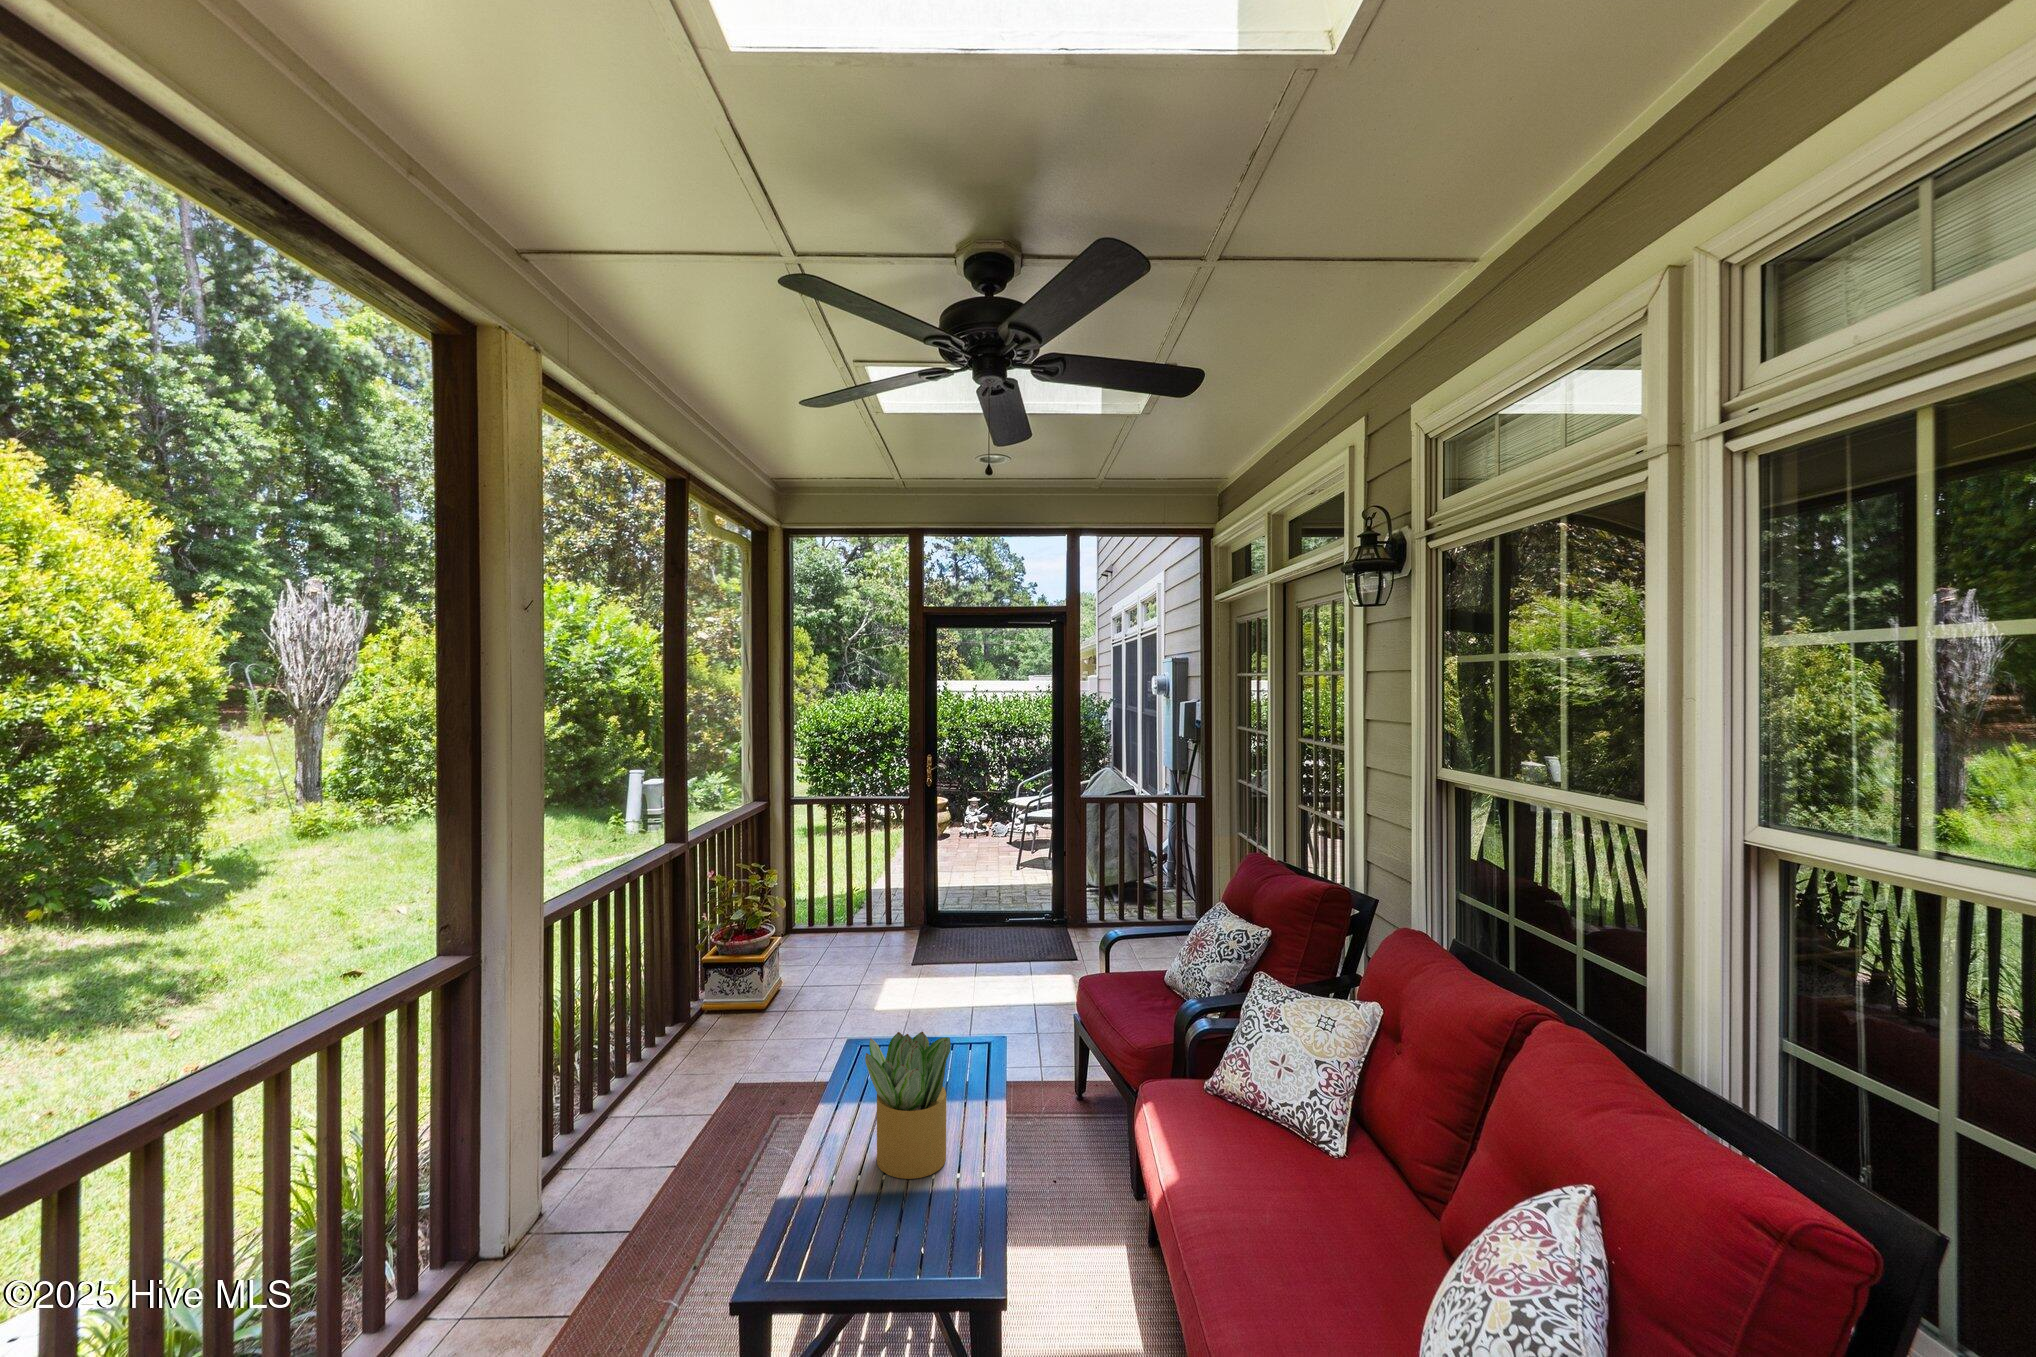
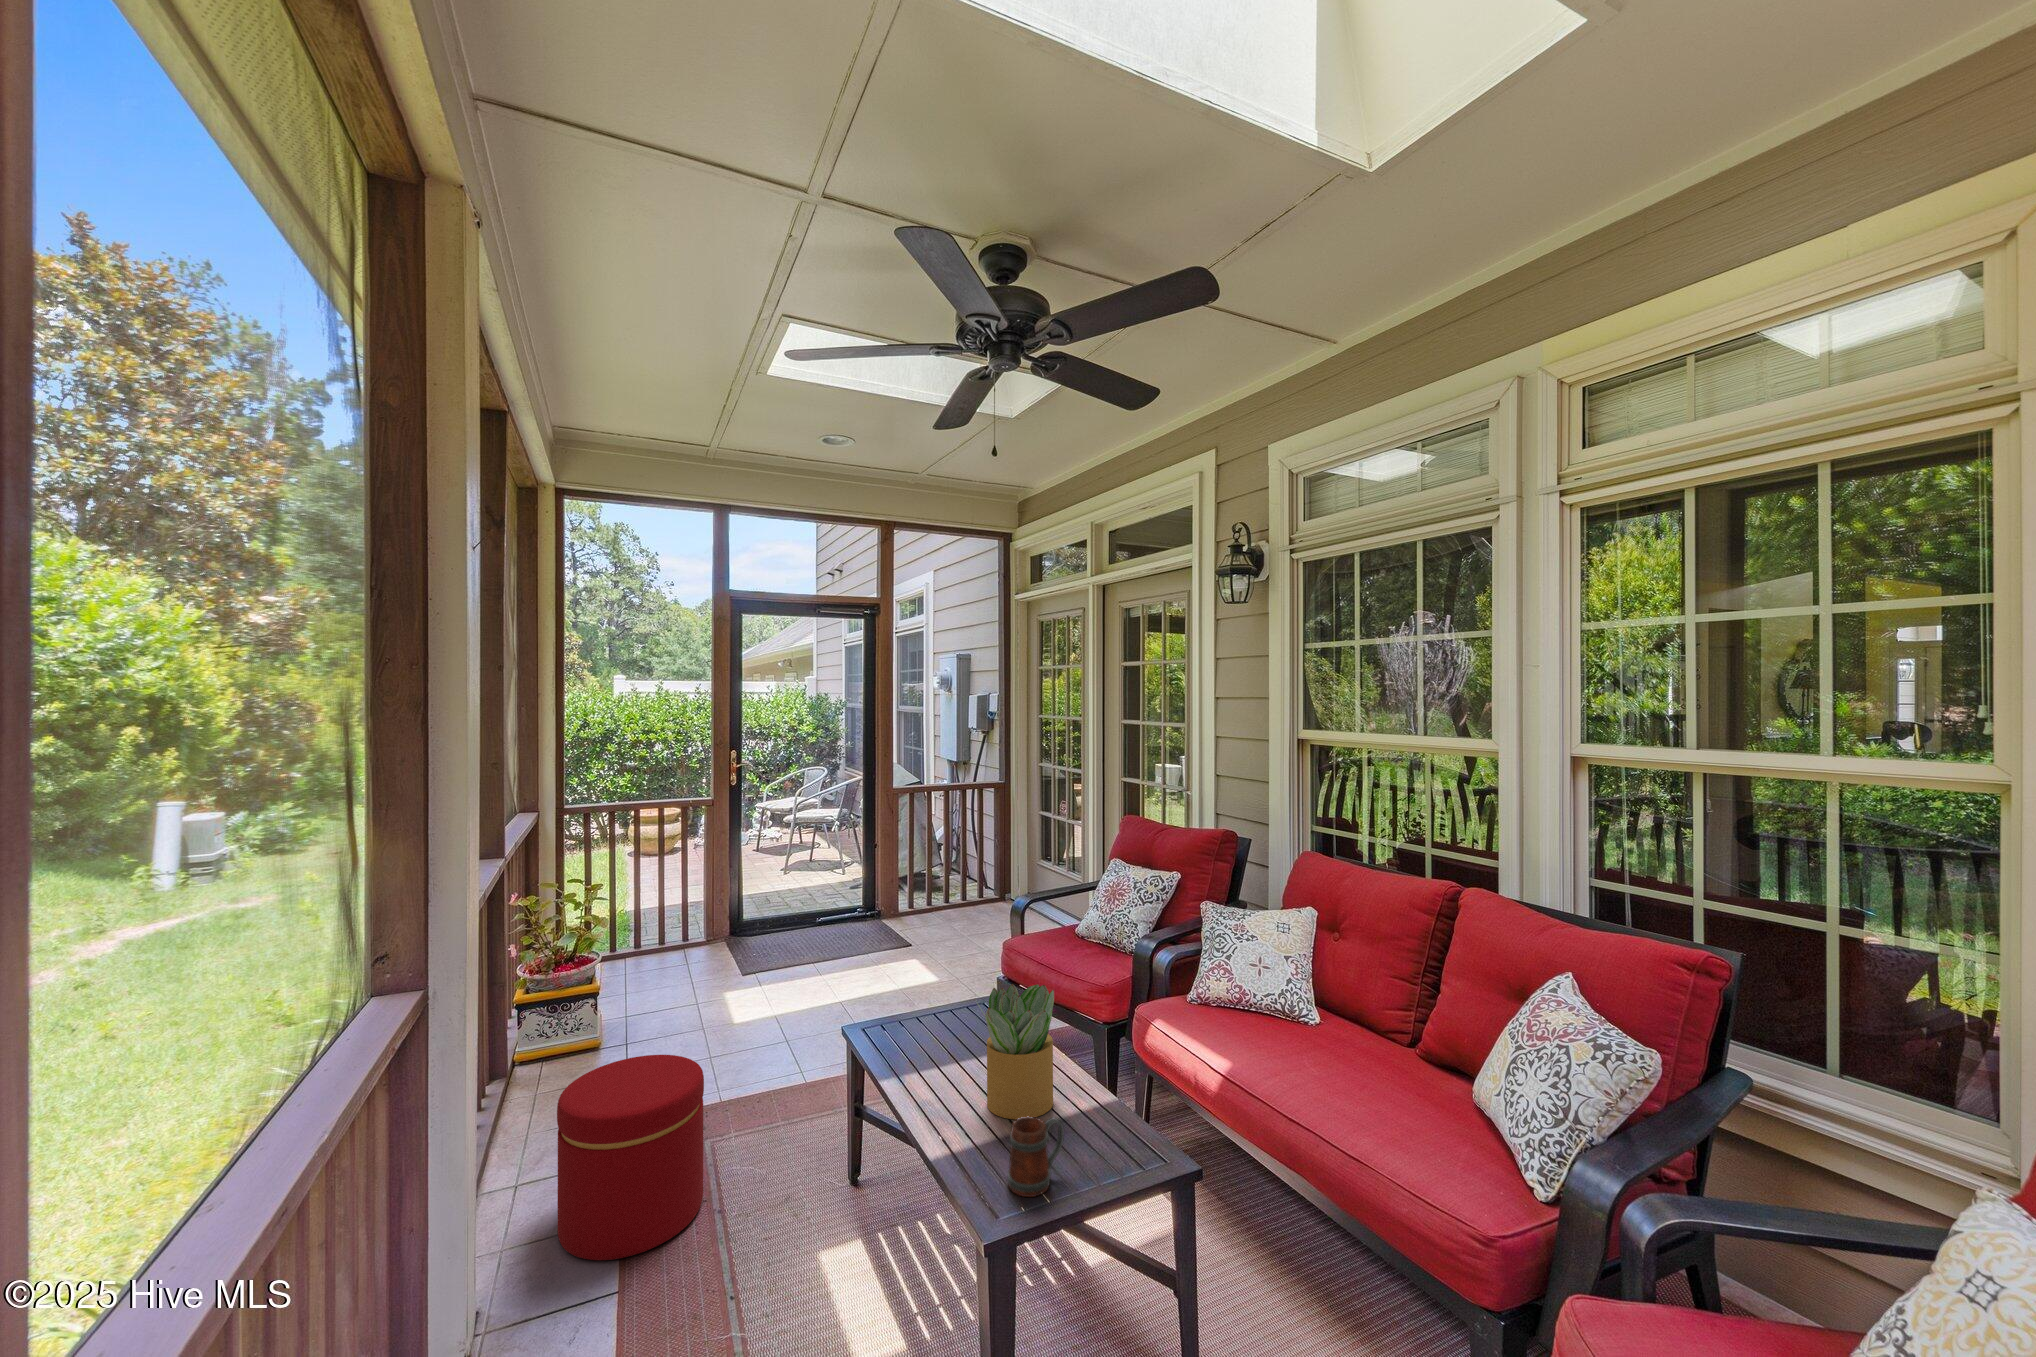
ottoman: none [614,1025,736,1196] -> present [557,1055,704,1260]
mug: none [804,1178,870,1265] -> present [1008,1117,1064,1197]

